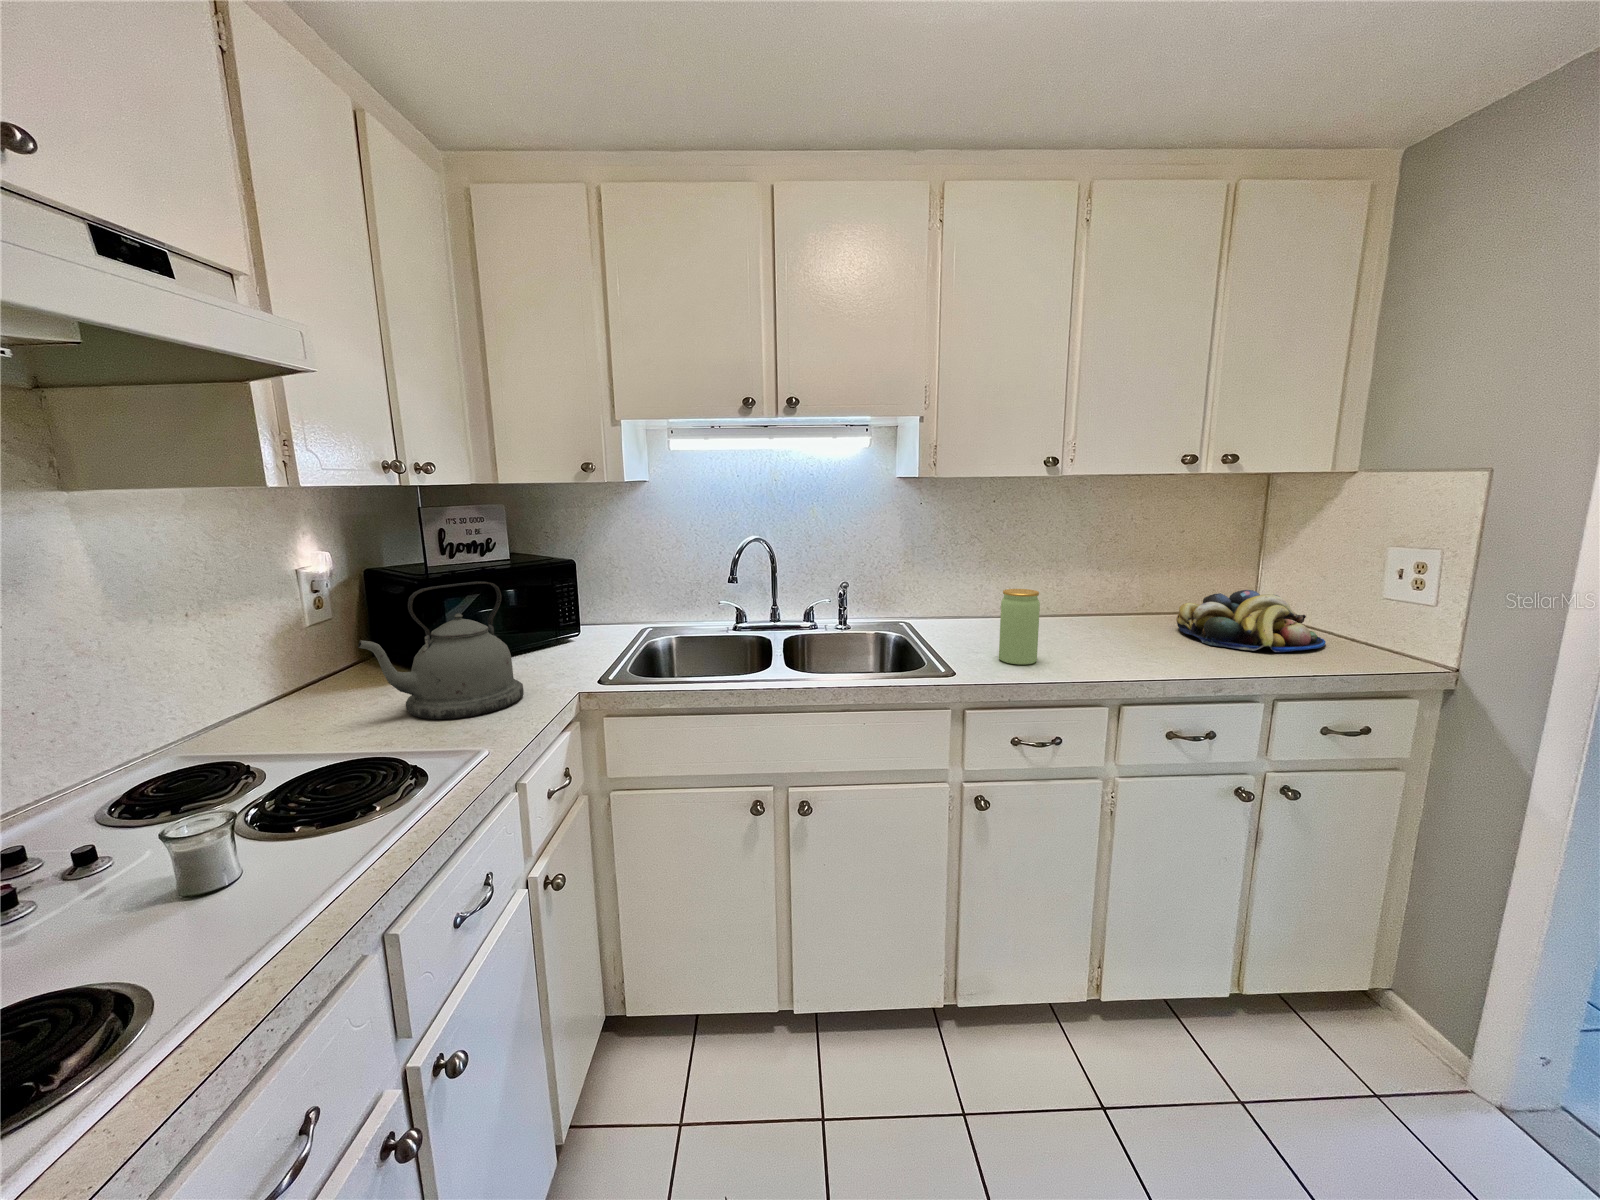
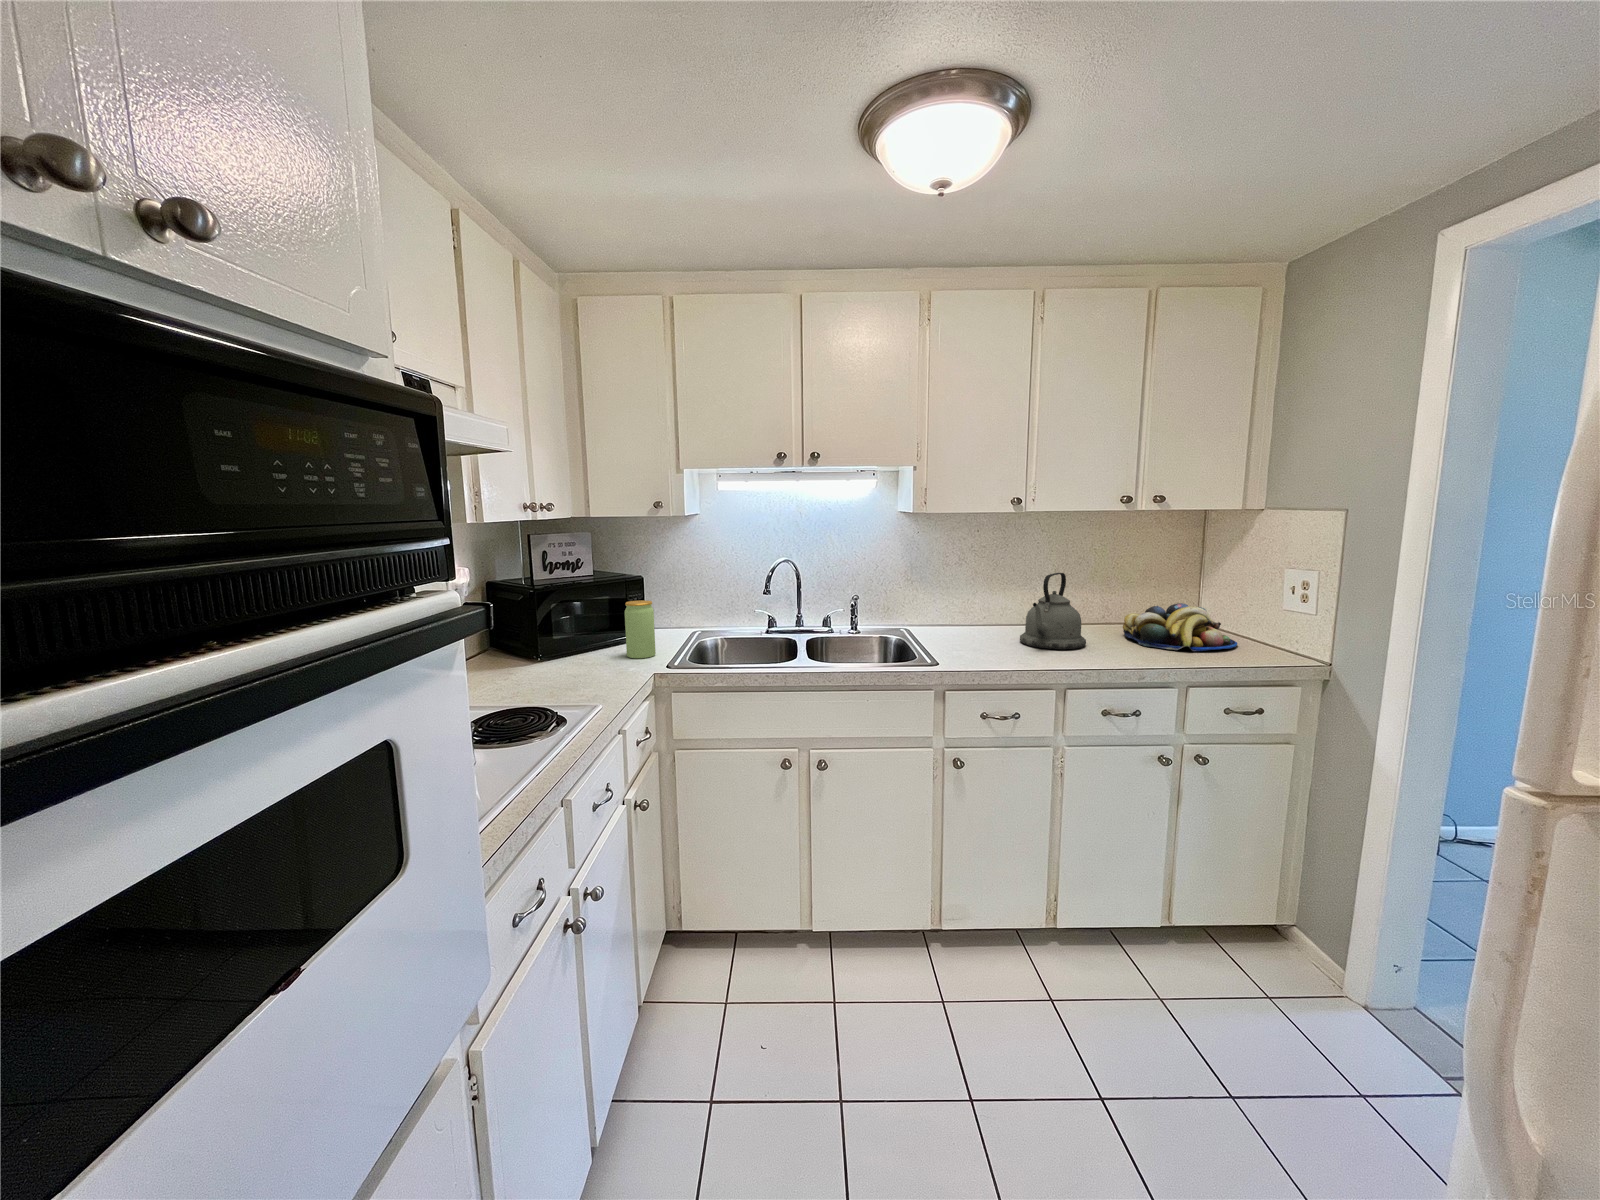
kettle: present [358,582,524,719] -> present [1020,573,1086,649]
jar: present [999,589,1040,665] -> present [625,600,656,658]

